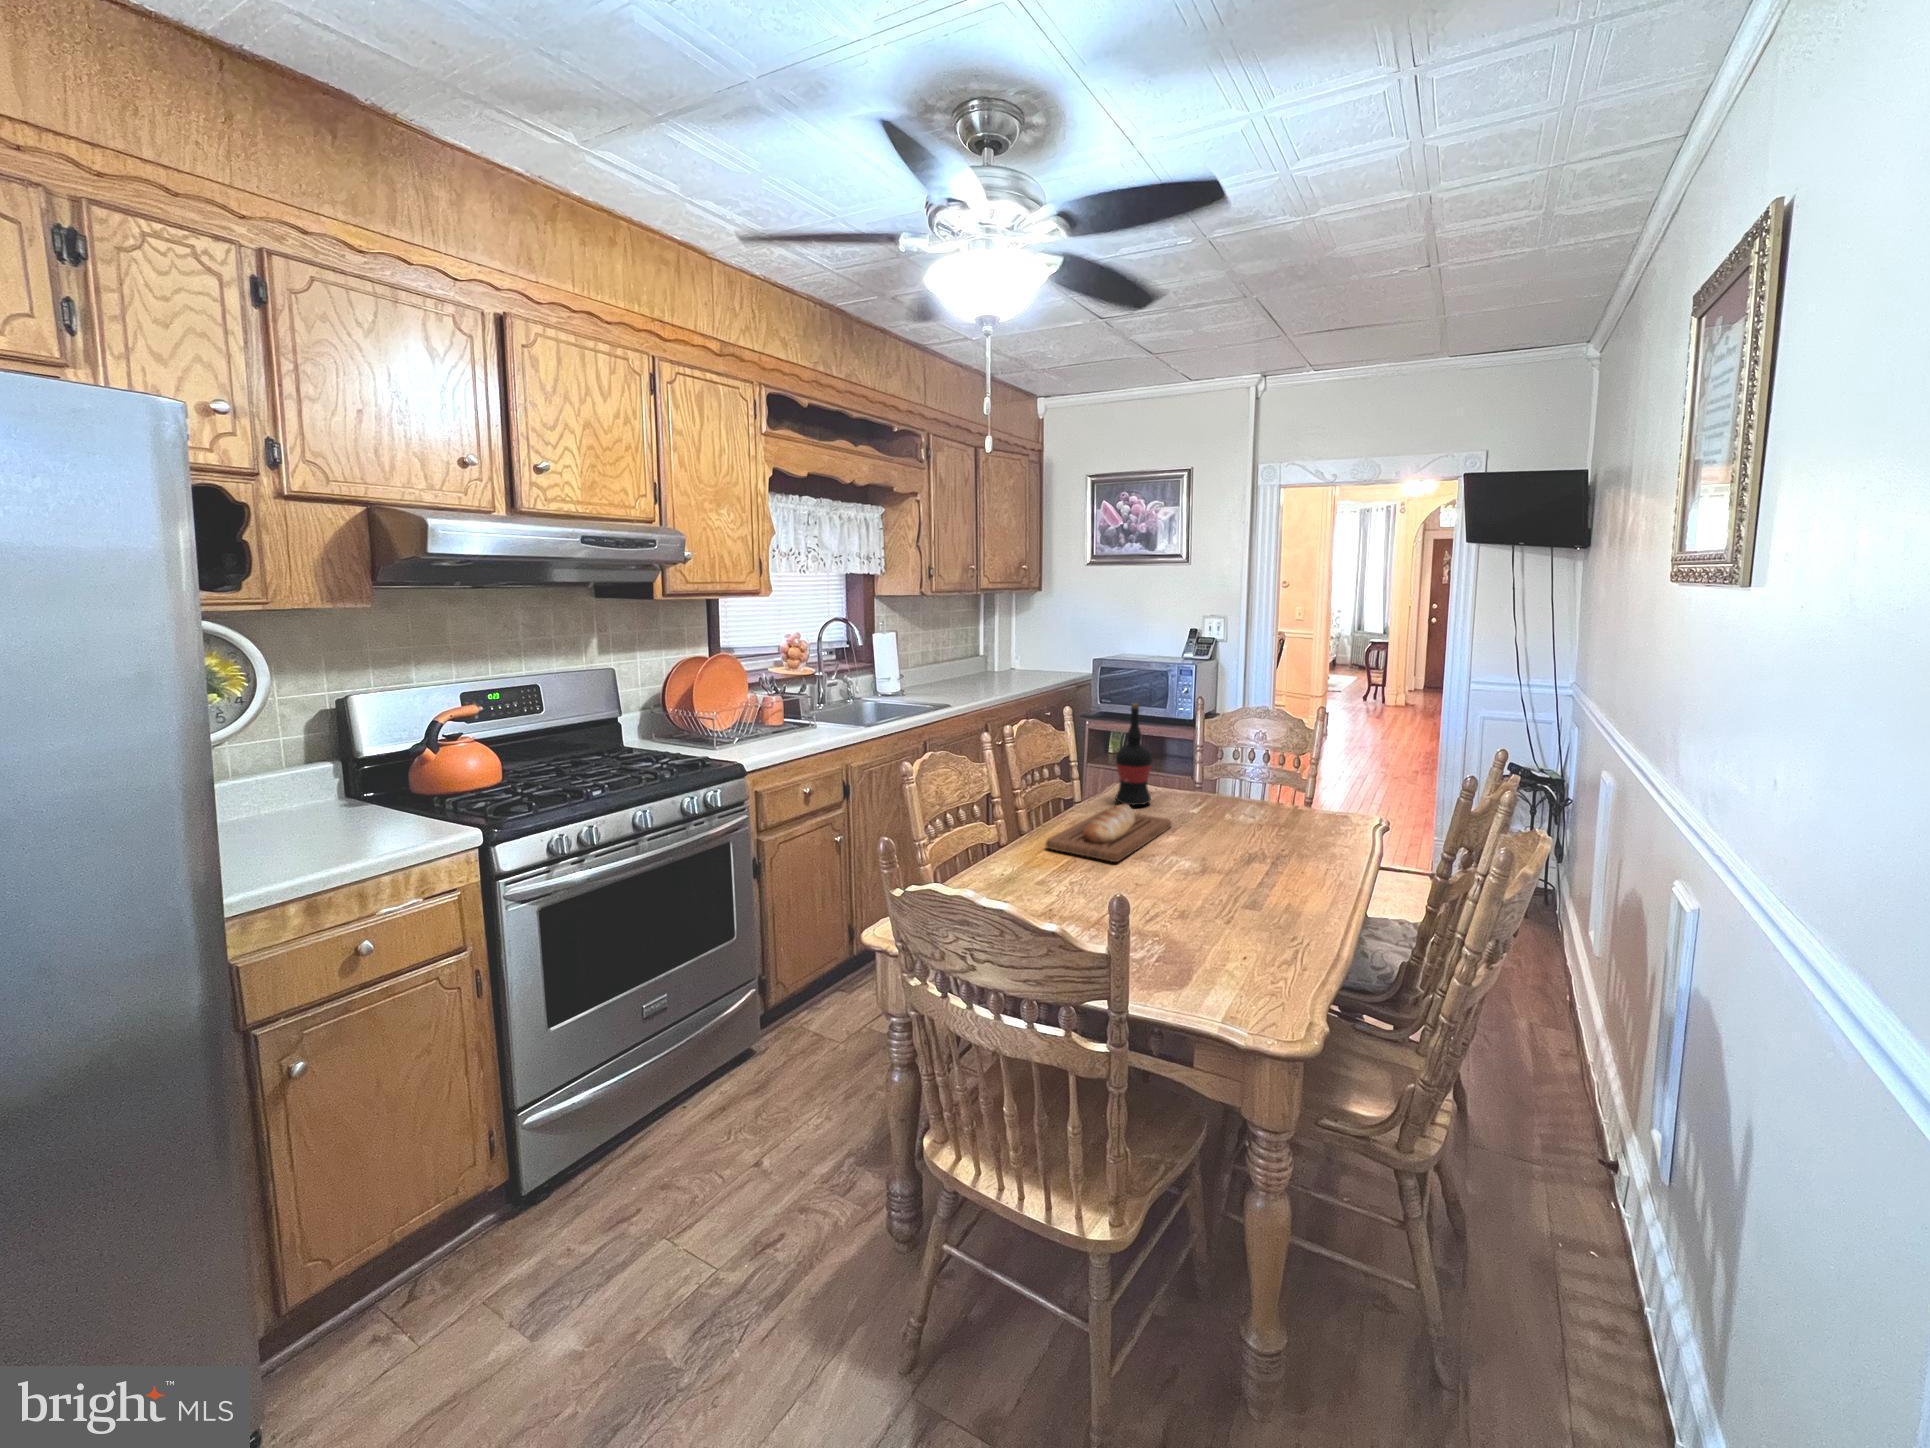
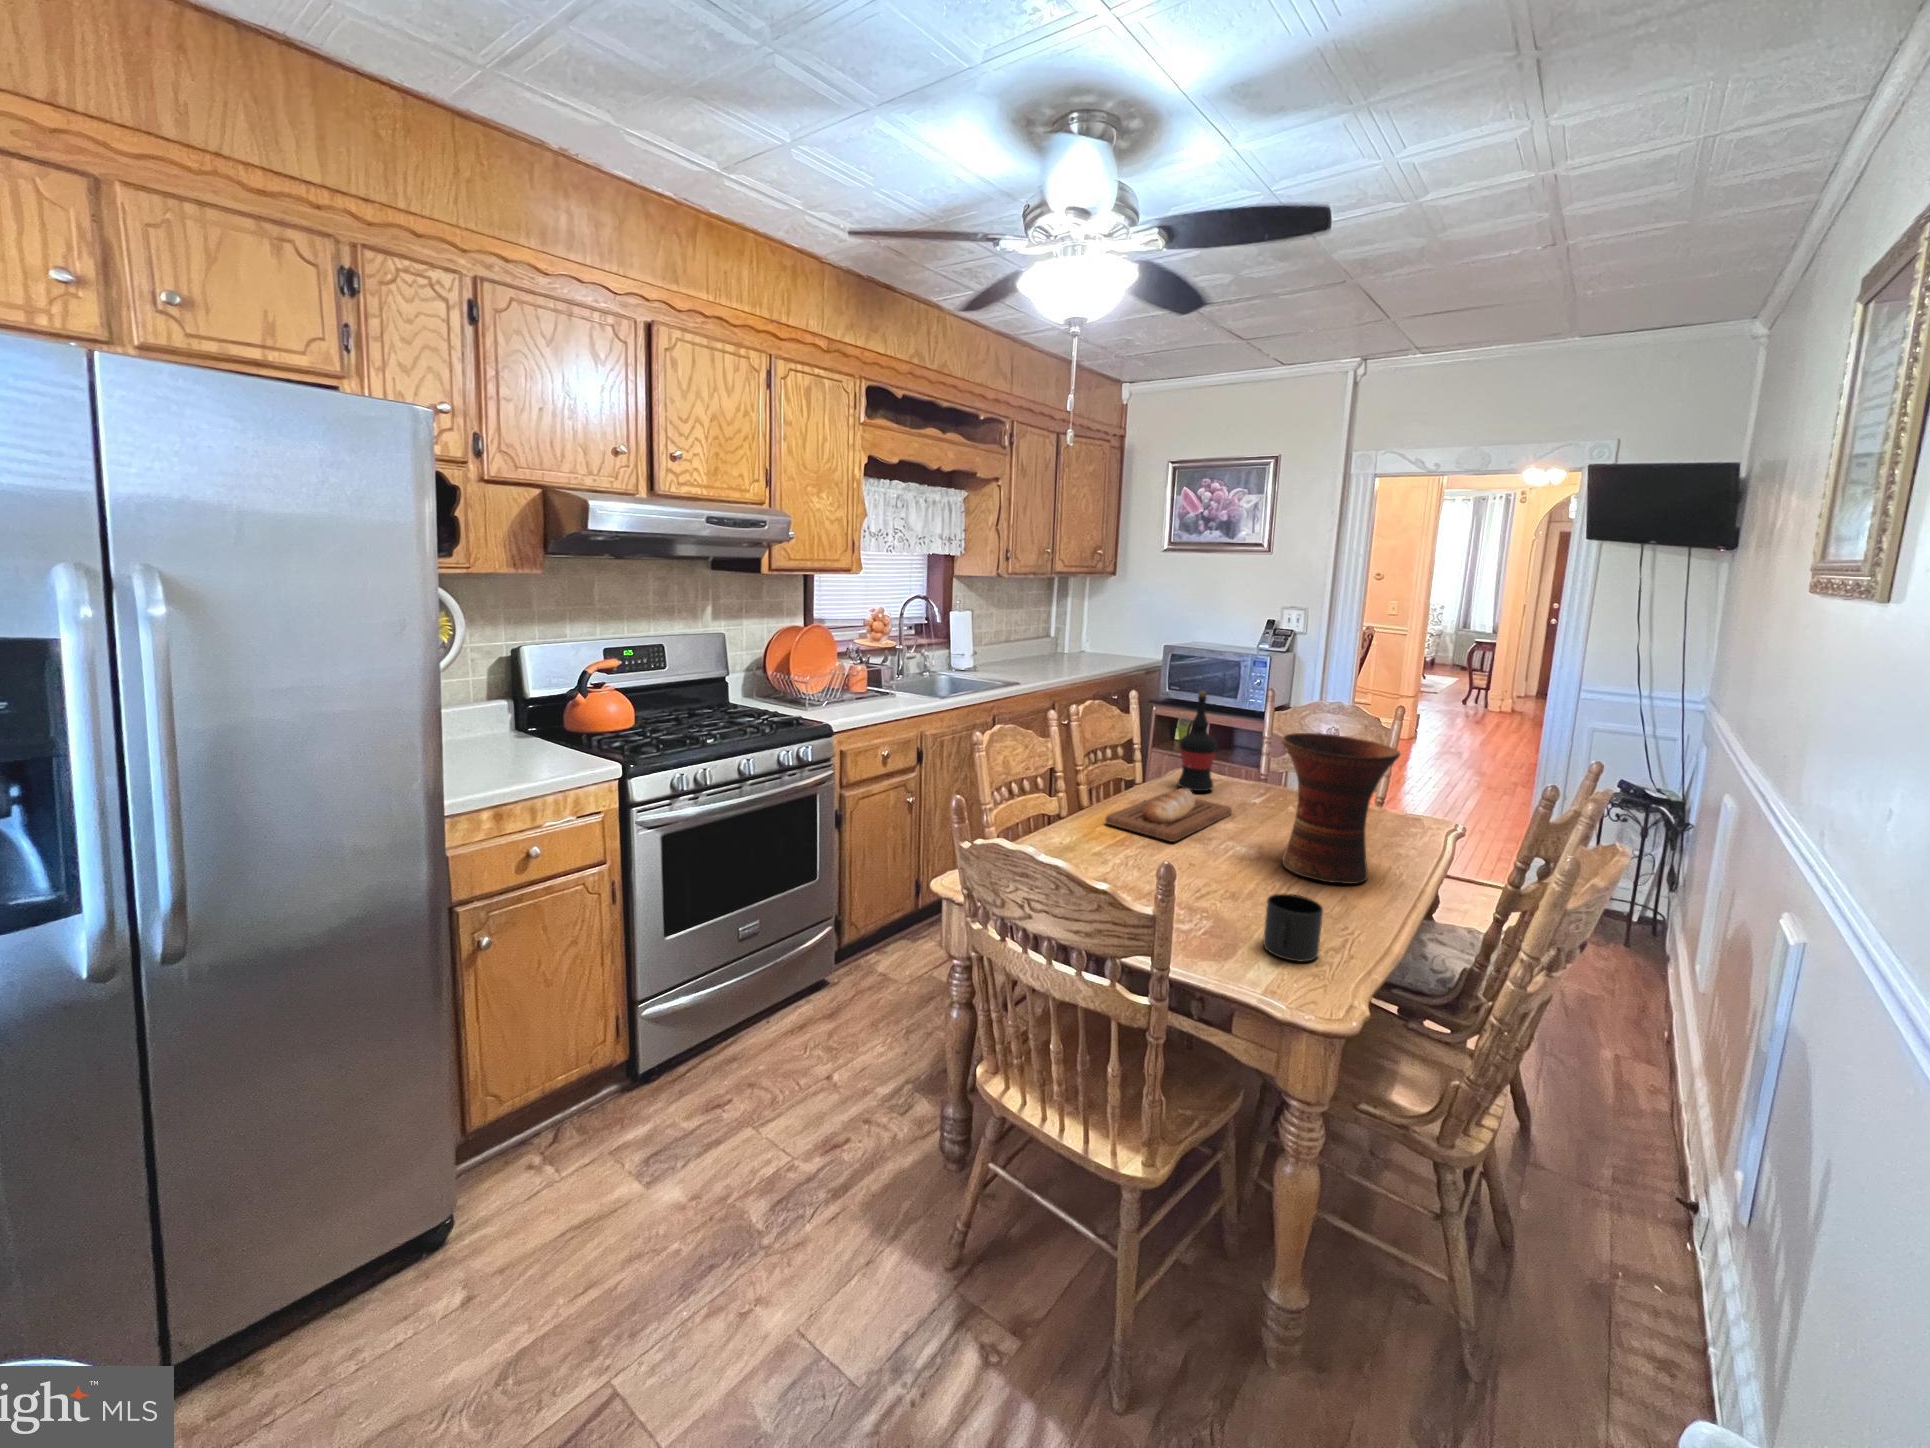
vase: none [1218,739,1333,891] -> present [1282,733,1400,884]
mug: none [1217,910,1275,982] -> present [1263,894,1323,962]

